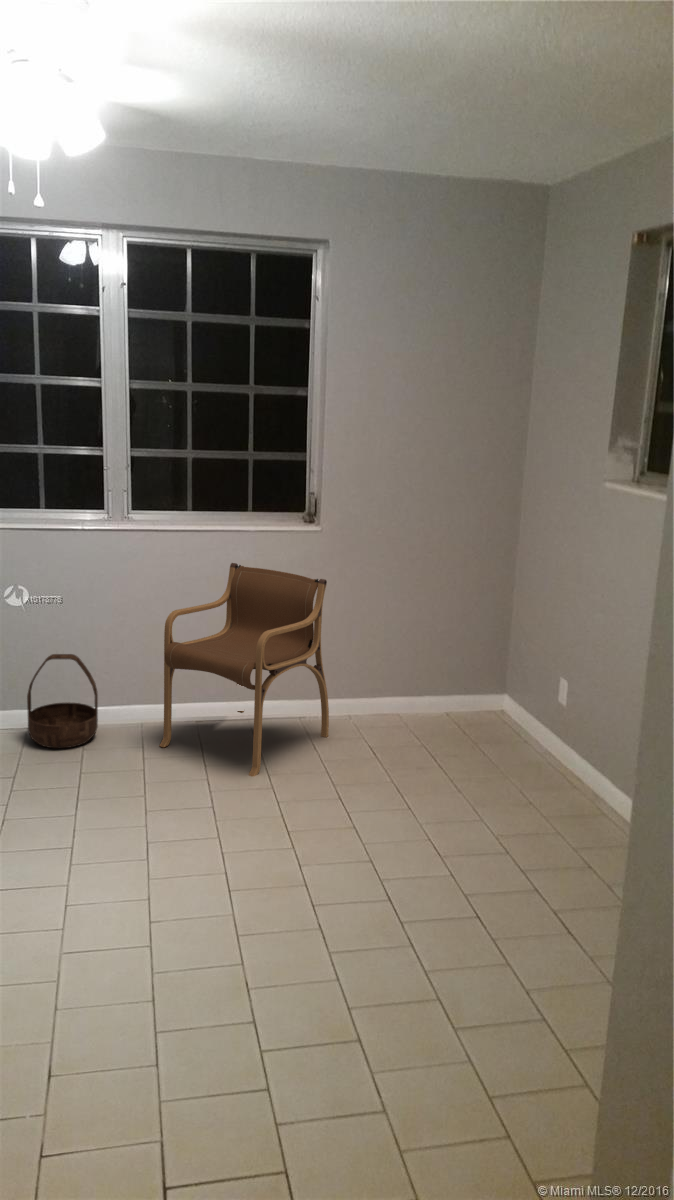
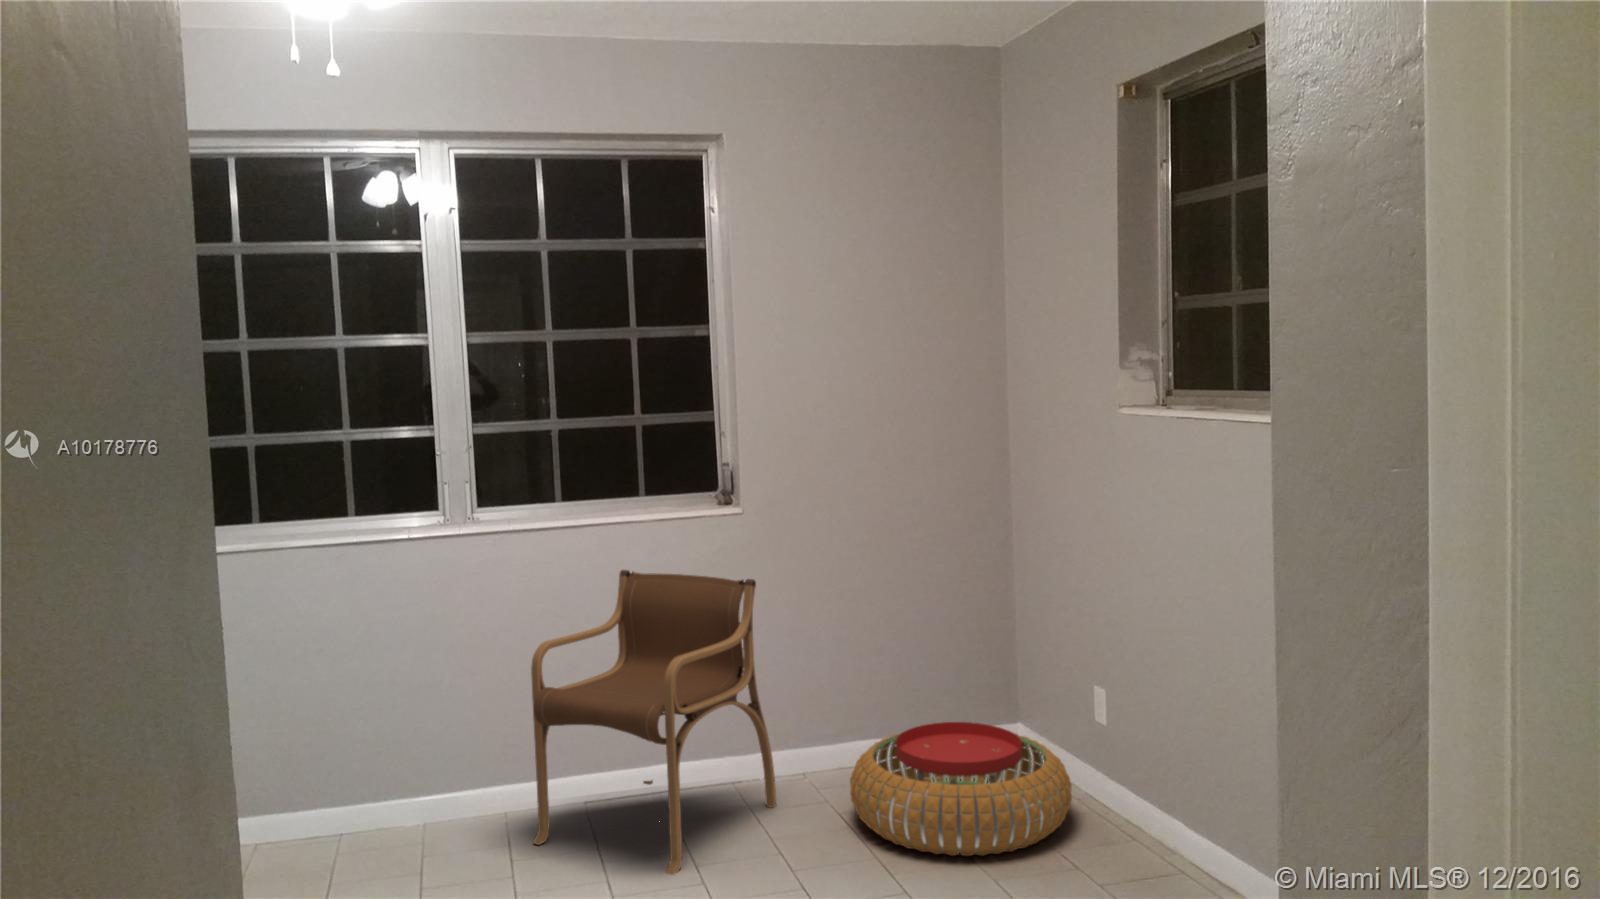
basket: present [27,654,98,748] -> none [336,719,442,862]
pouf: none [380,691,535,784] -> present [850,722,1072,856]

